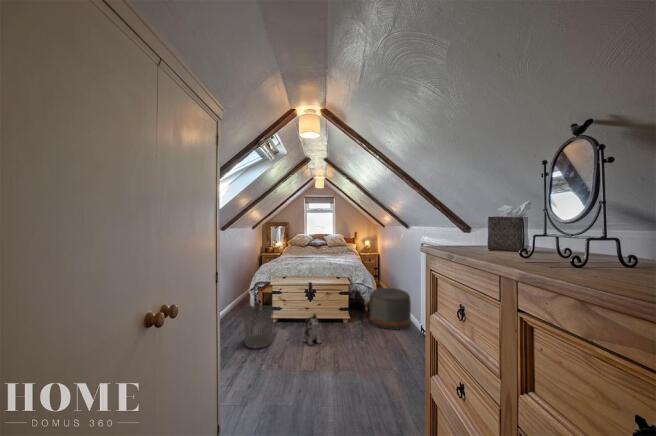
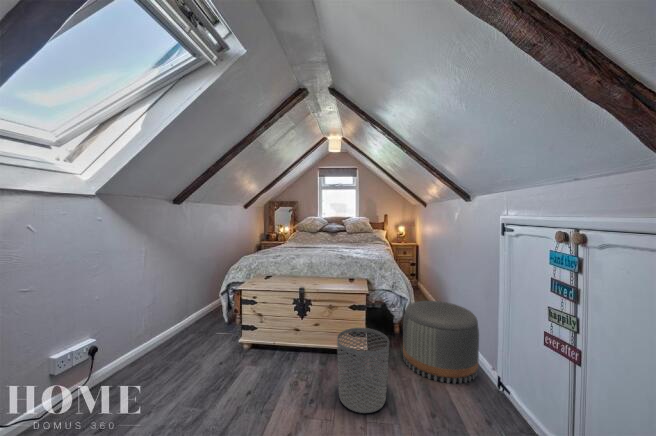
waste bin: present [244,305,273,348] -> present [337,328,389,413]
plush toy: present [303,314,321,345] -> none [273,352,306,416]

